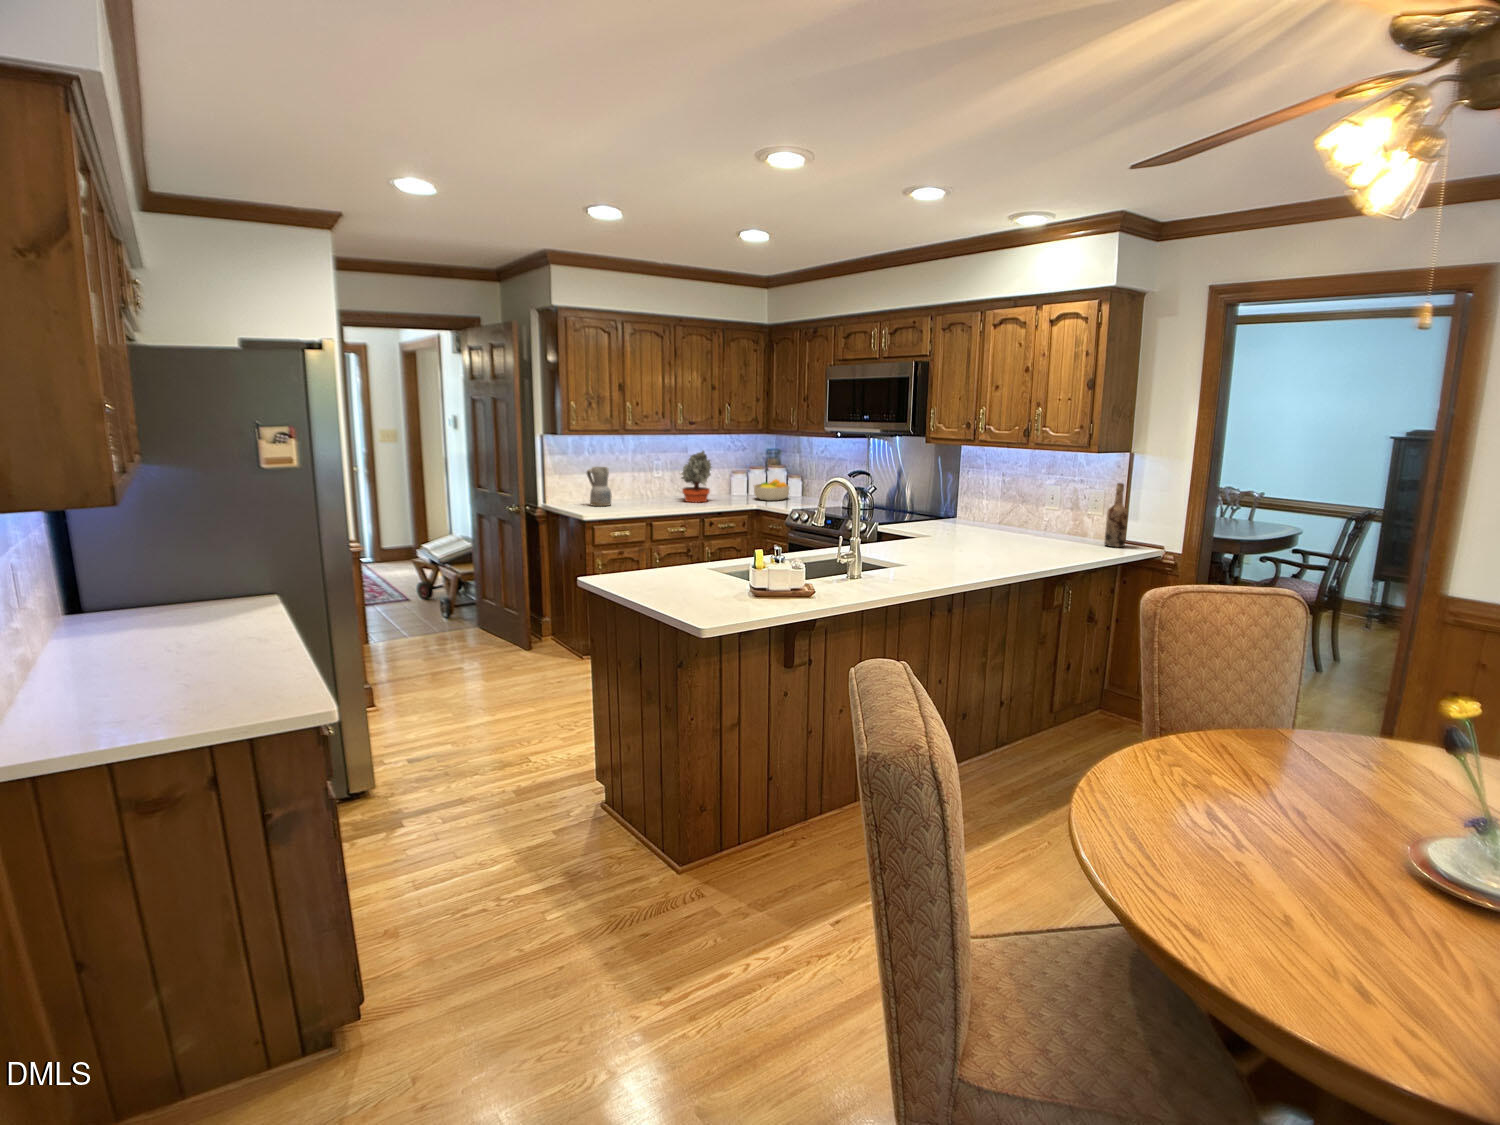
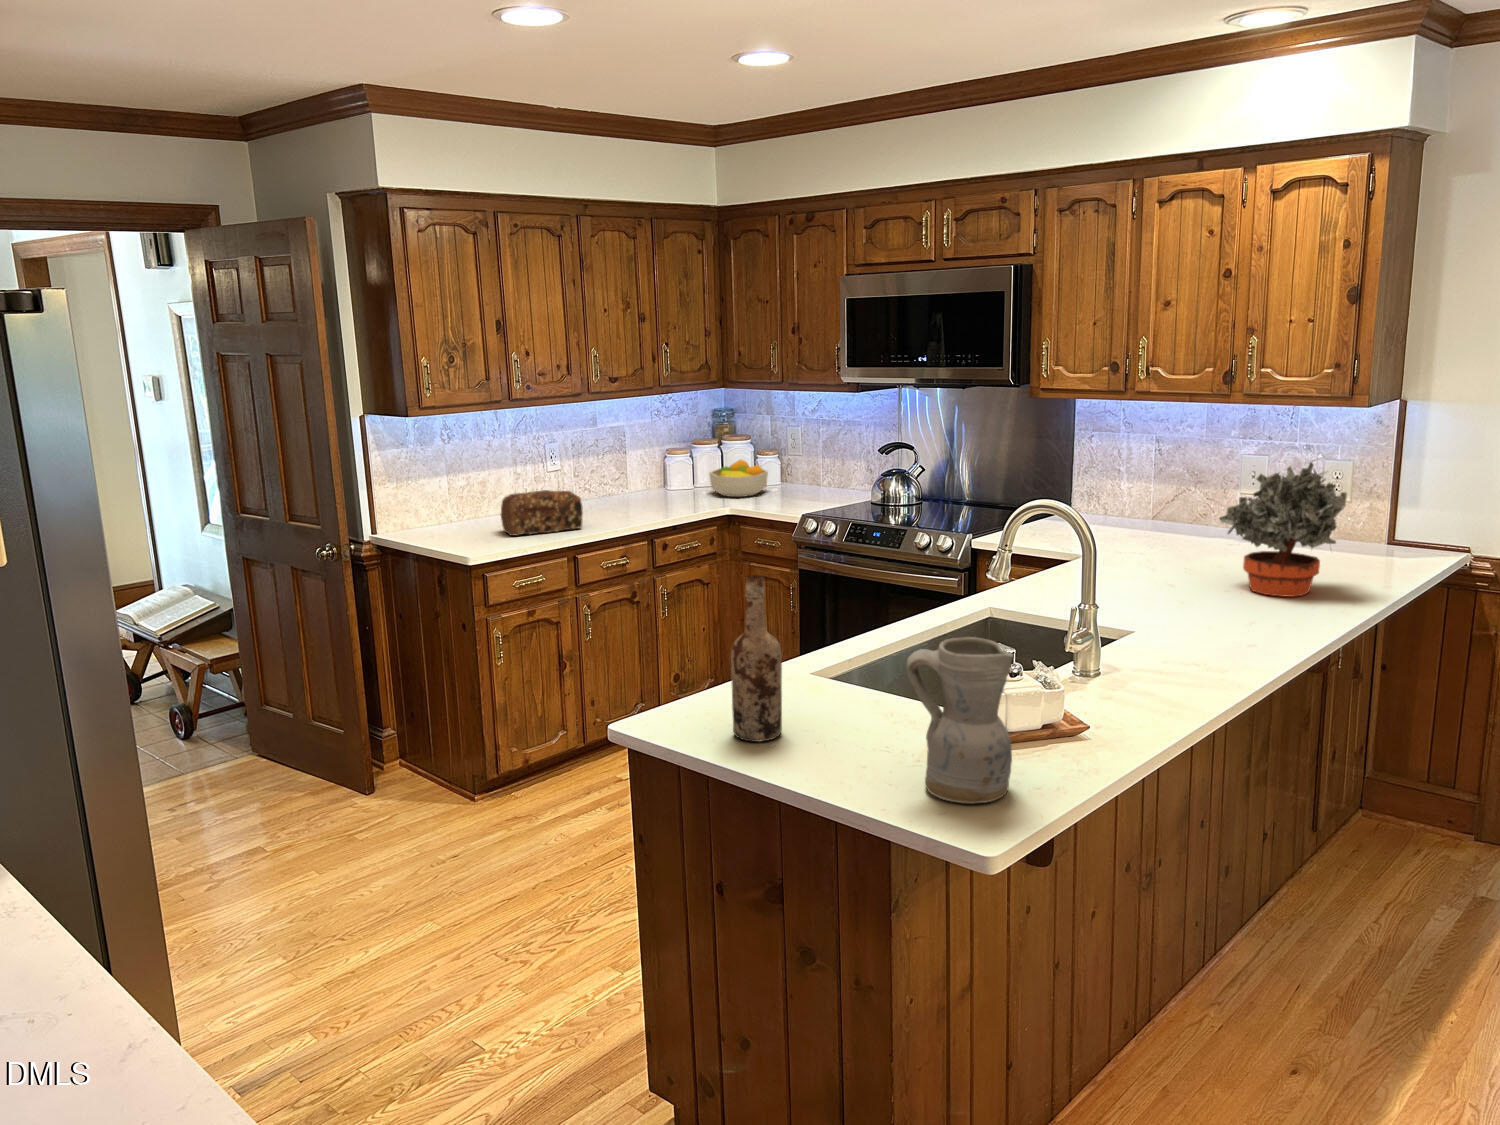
potted plant: present [681,451,712,502] -> present [1220,462,1347,597]
ceramic pitcher: present [587,466,612,506] -> present [906,637,1013,804]
wine bottle: present [1105,483,1128,547] -> present [731,575,782,742]
bread loaf: none [614,485,661,510] -> present [501,490,583,536]

